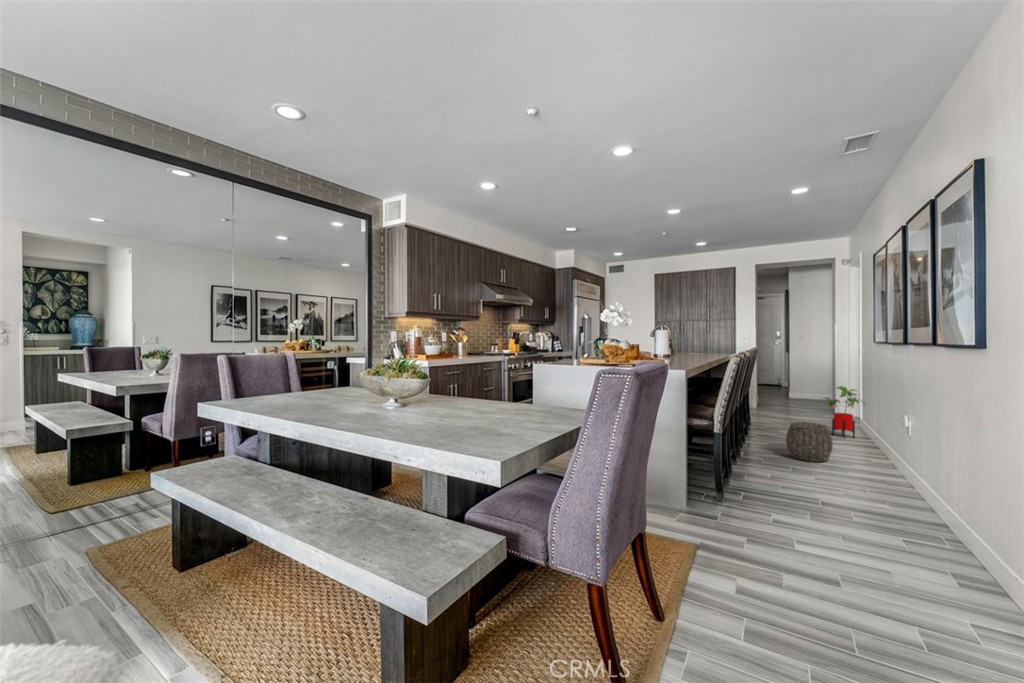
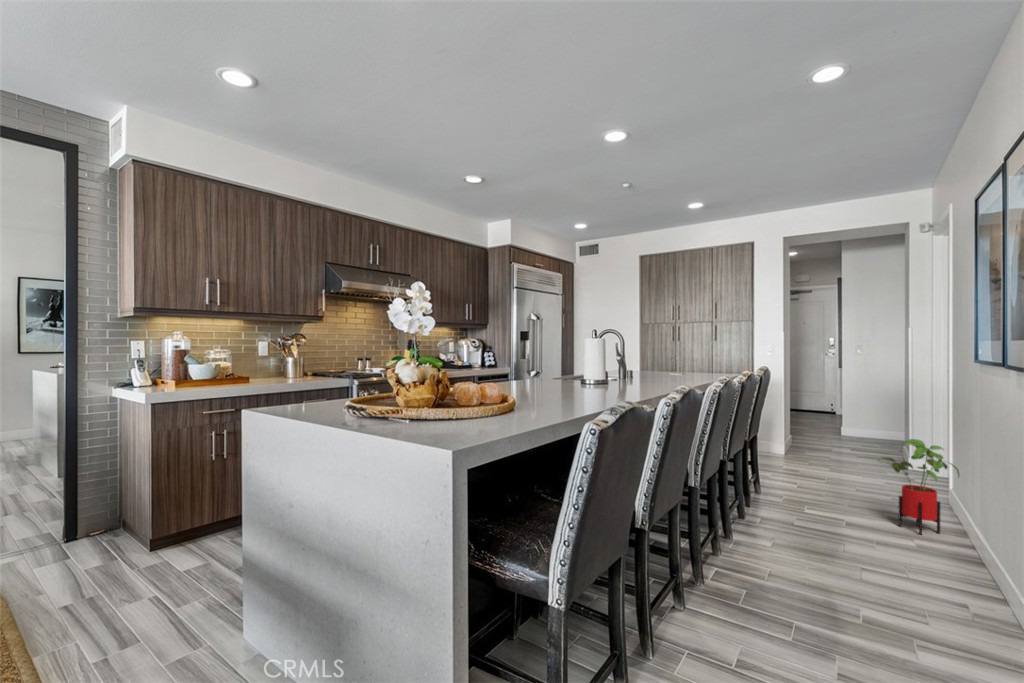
woven basket: present [786,422,833,462] -> none [797,517,892,612]

